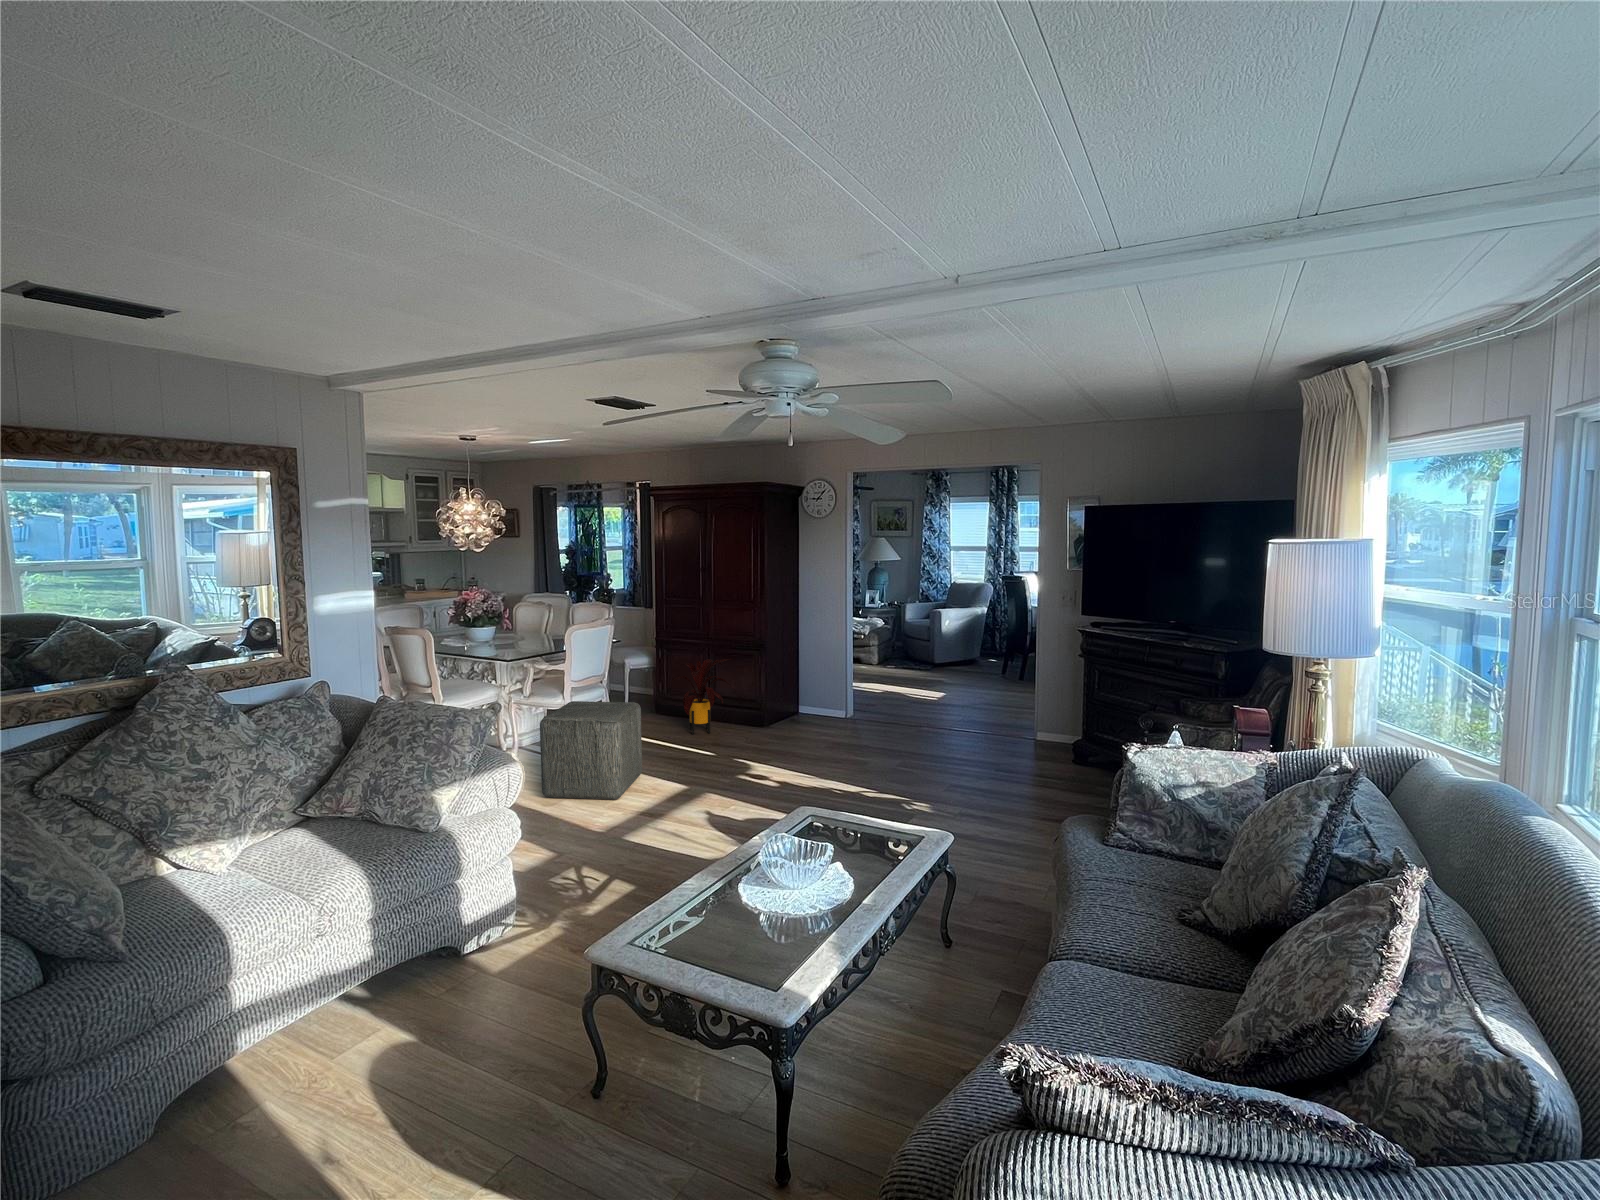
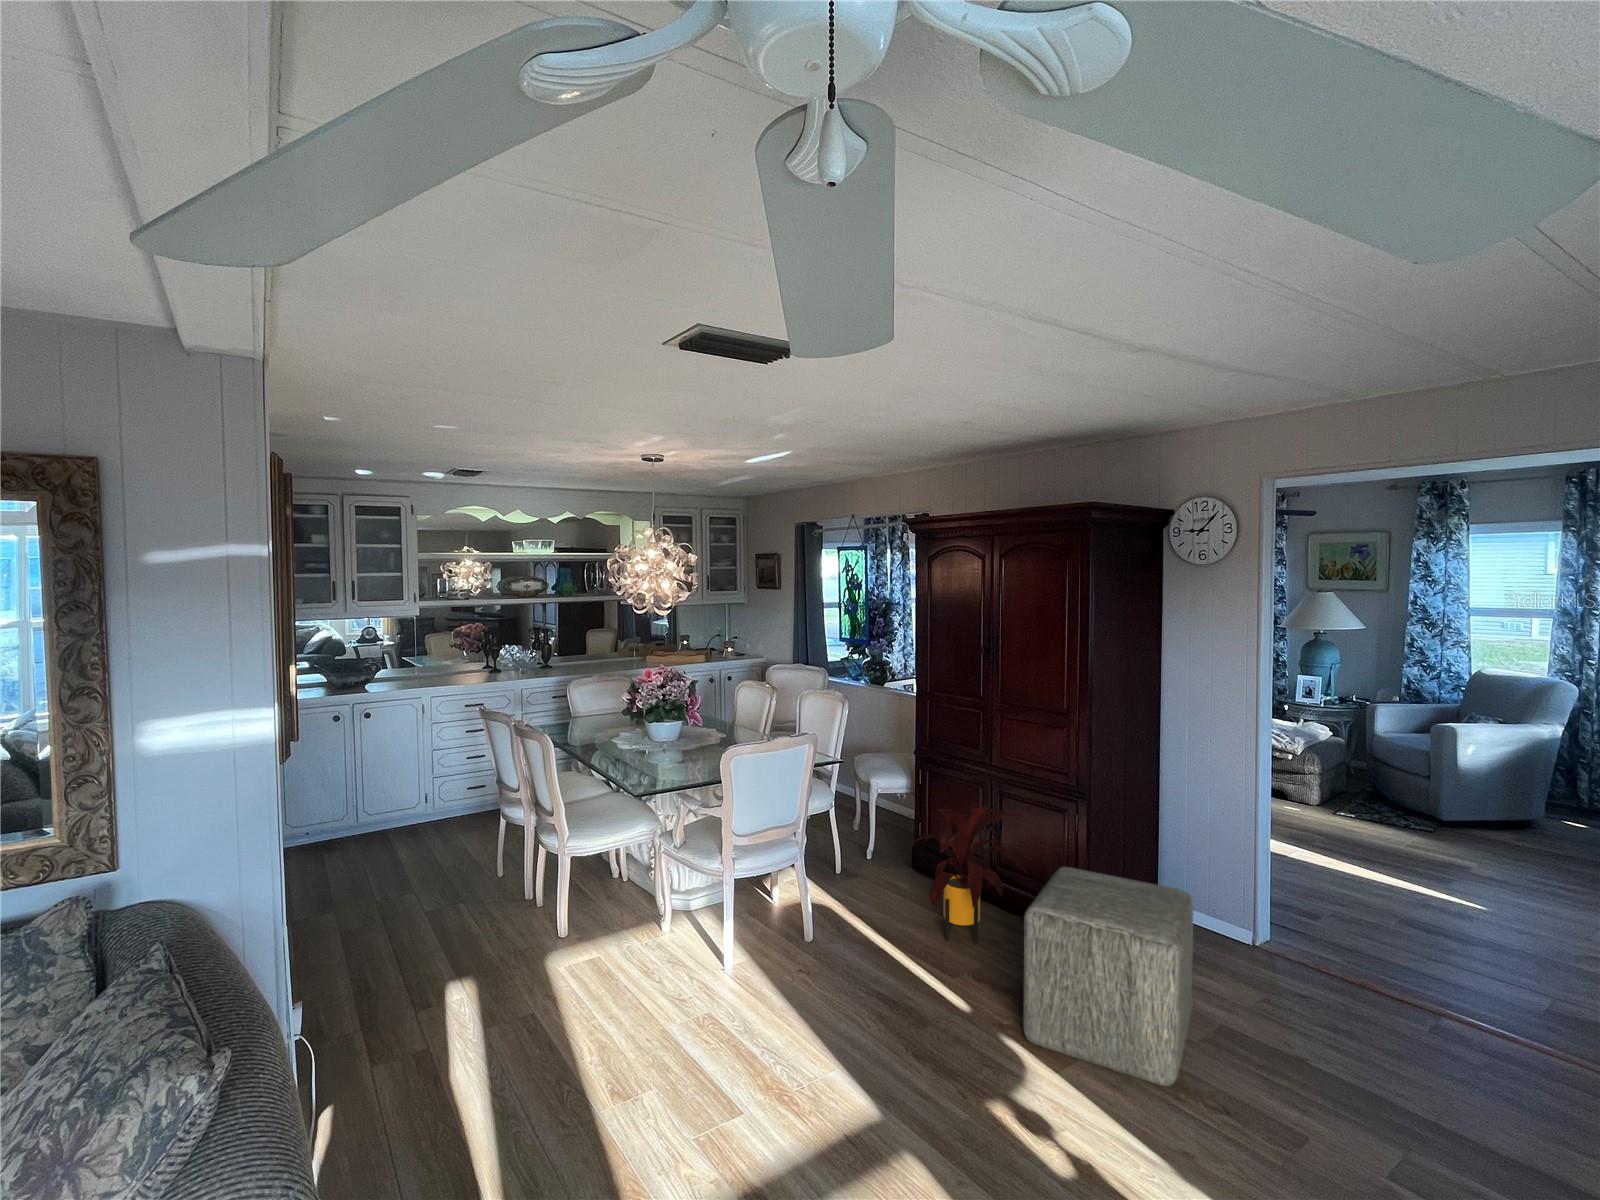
ottoman: present [540,701,642,799] -> present [1023,867,1193,1086]

